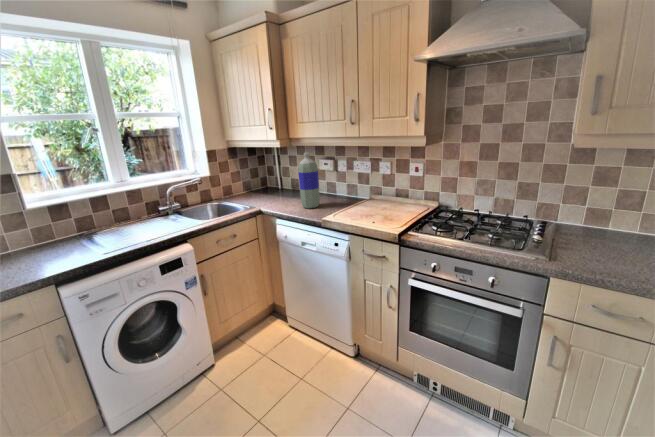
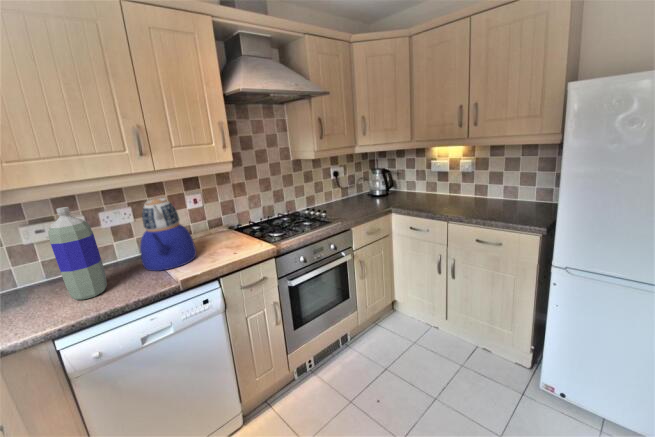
teapot: none [331,156,384,214] -> present [140,198,196,271]

